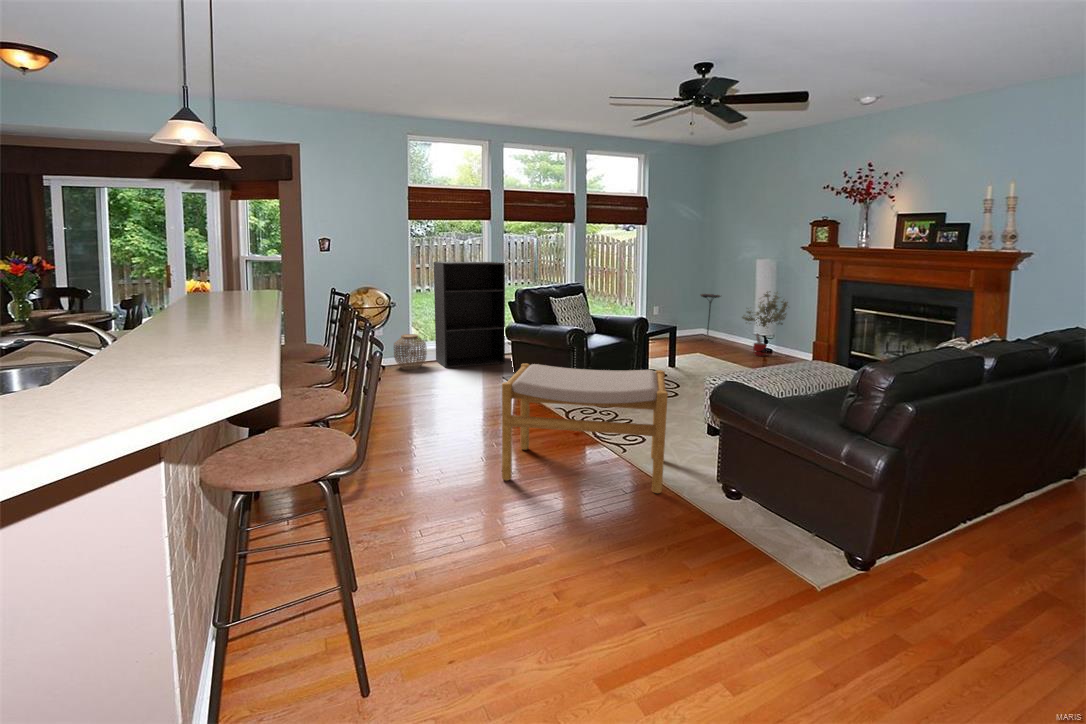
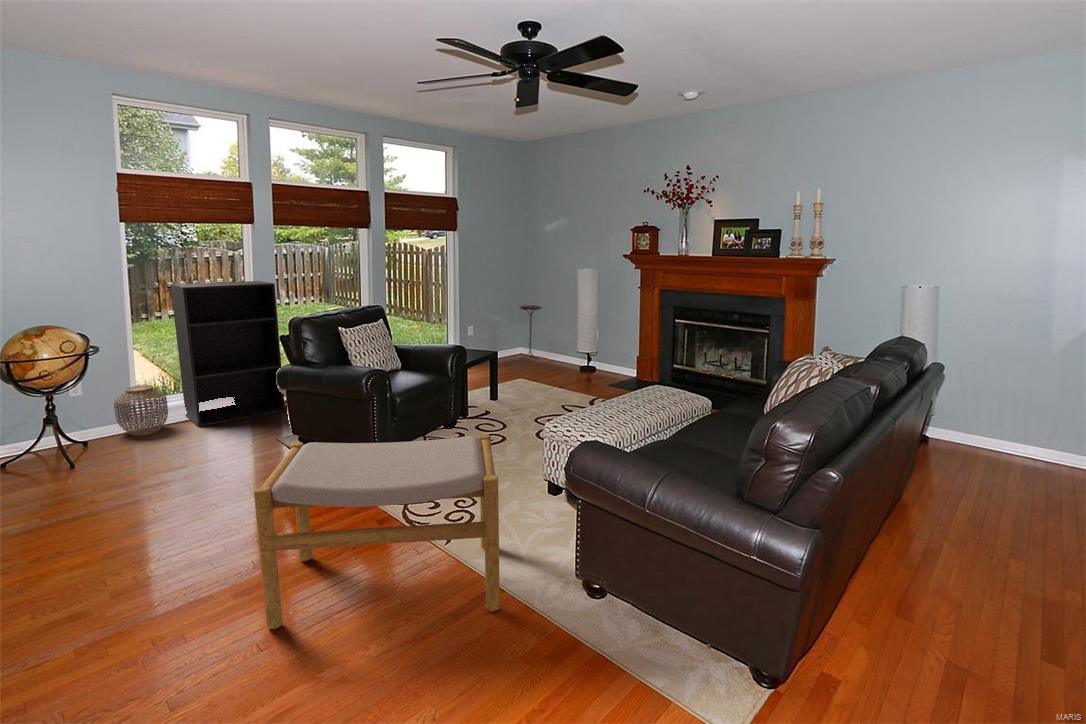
potted tree: present [742,292,788,356] -> none [565,302,615,374]

